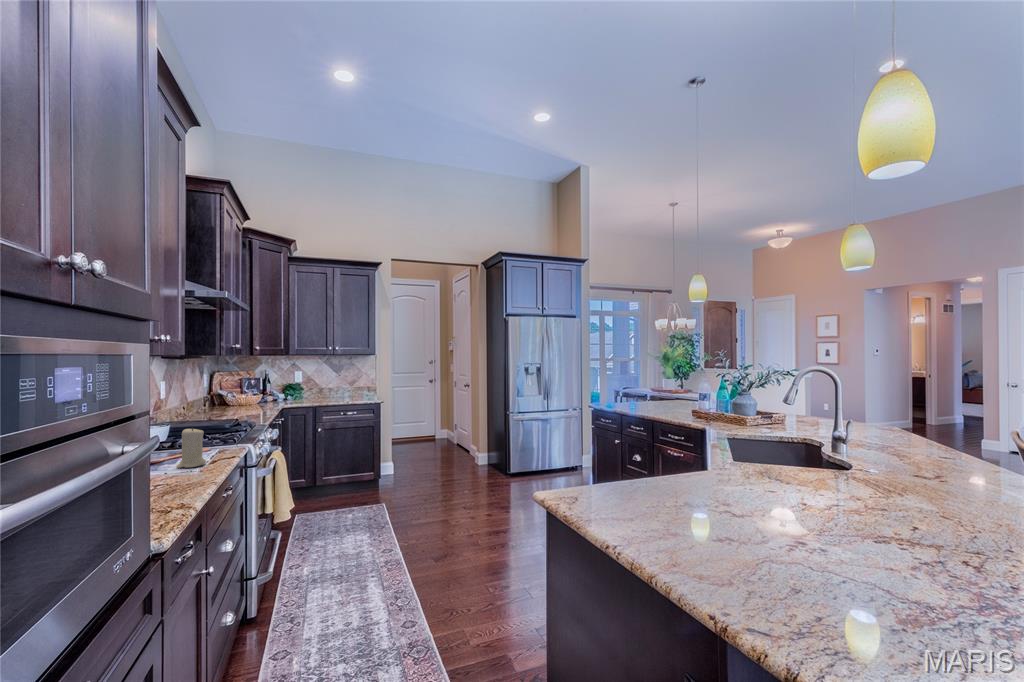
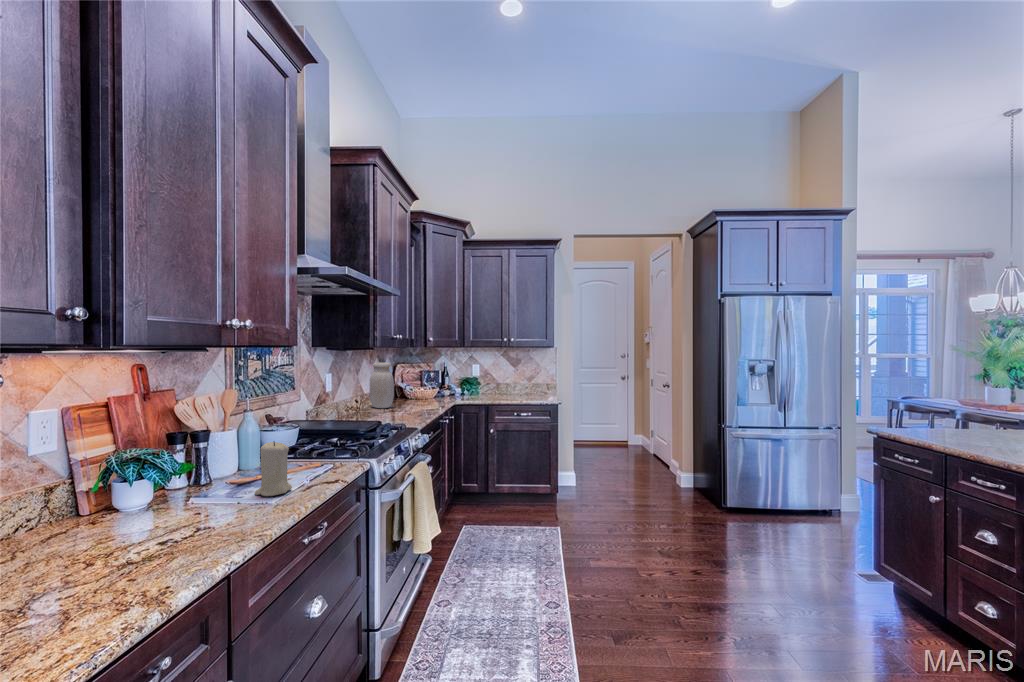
jar: none [201,370,228,414] -> present [370,362,394,408]

